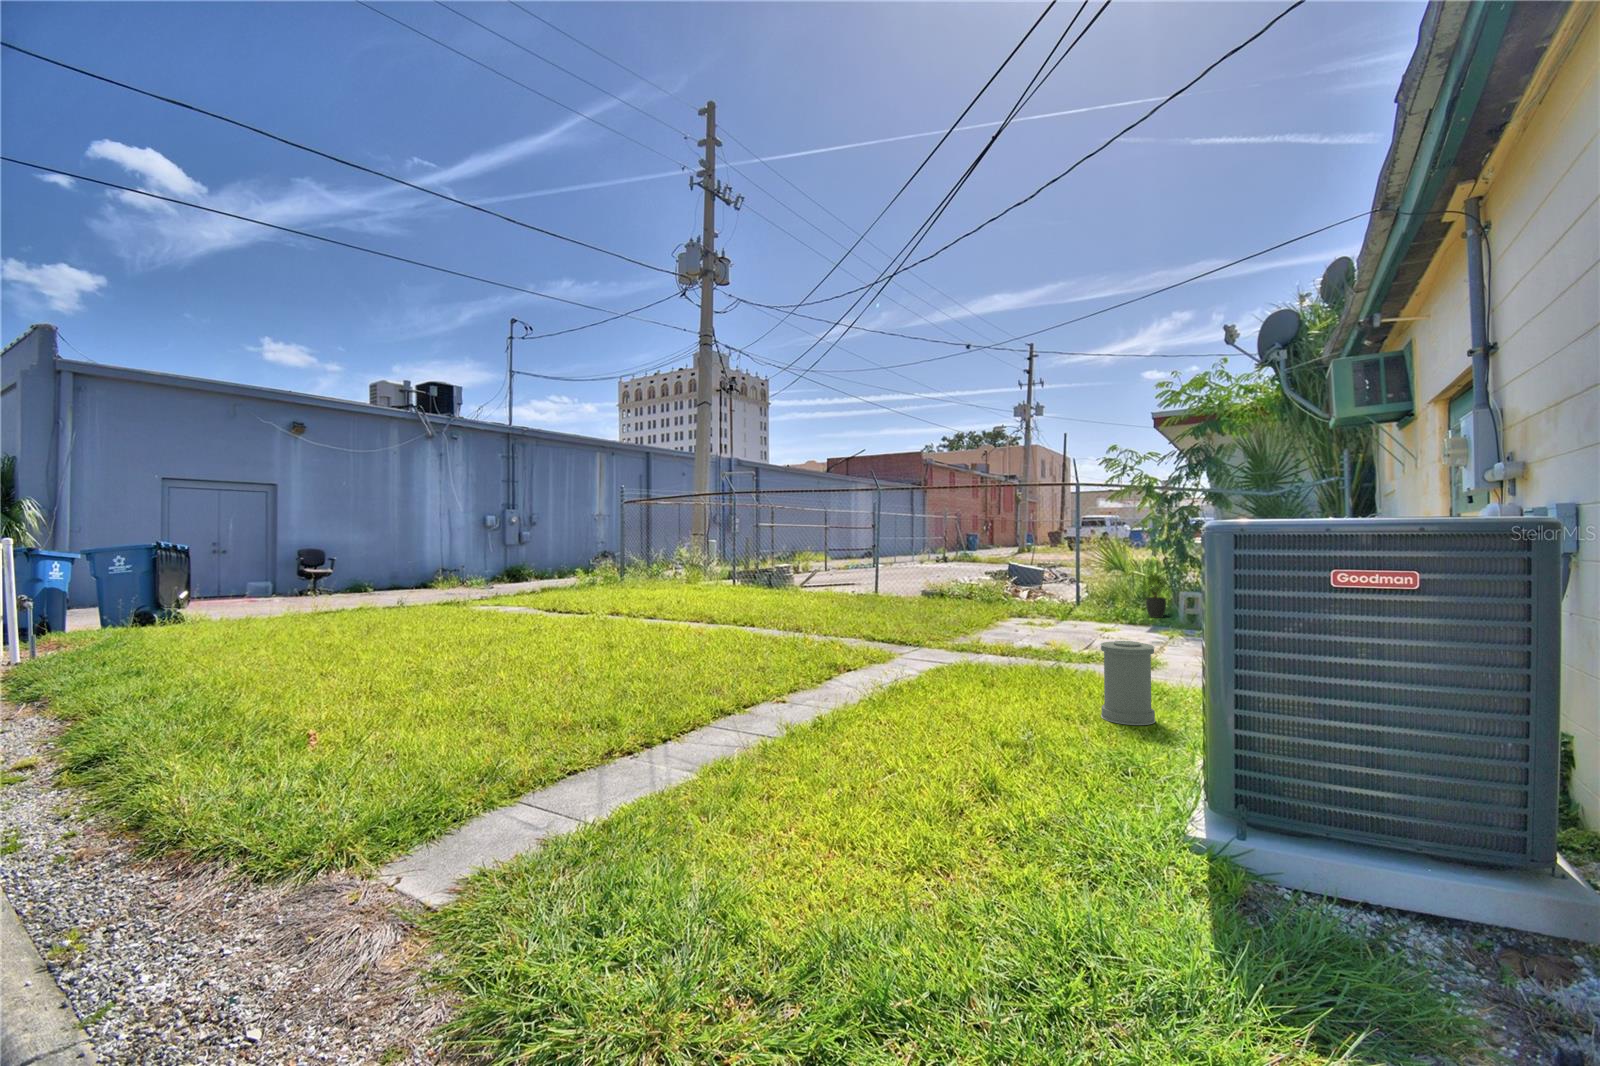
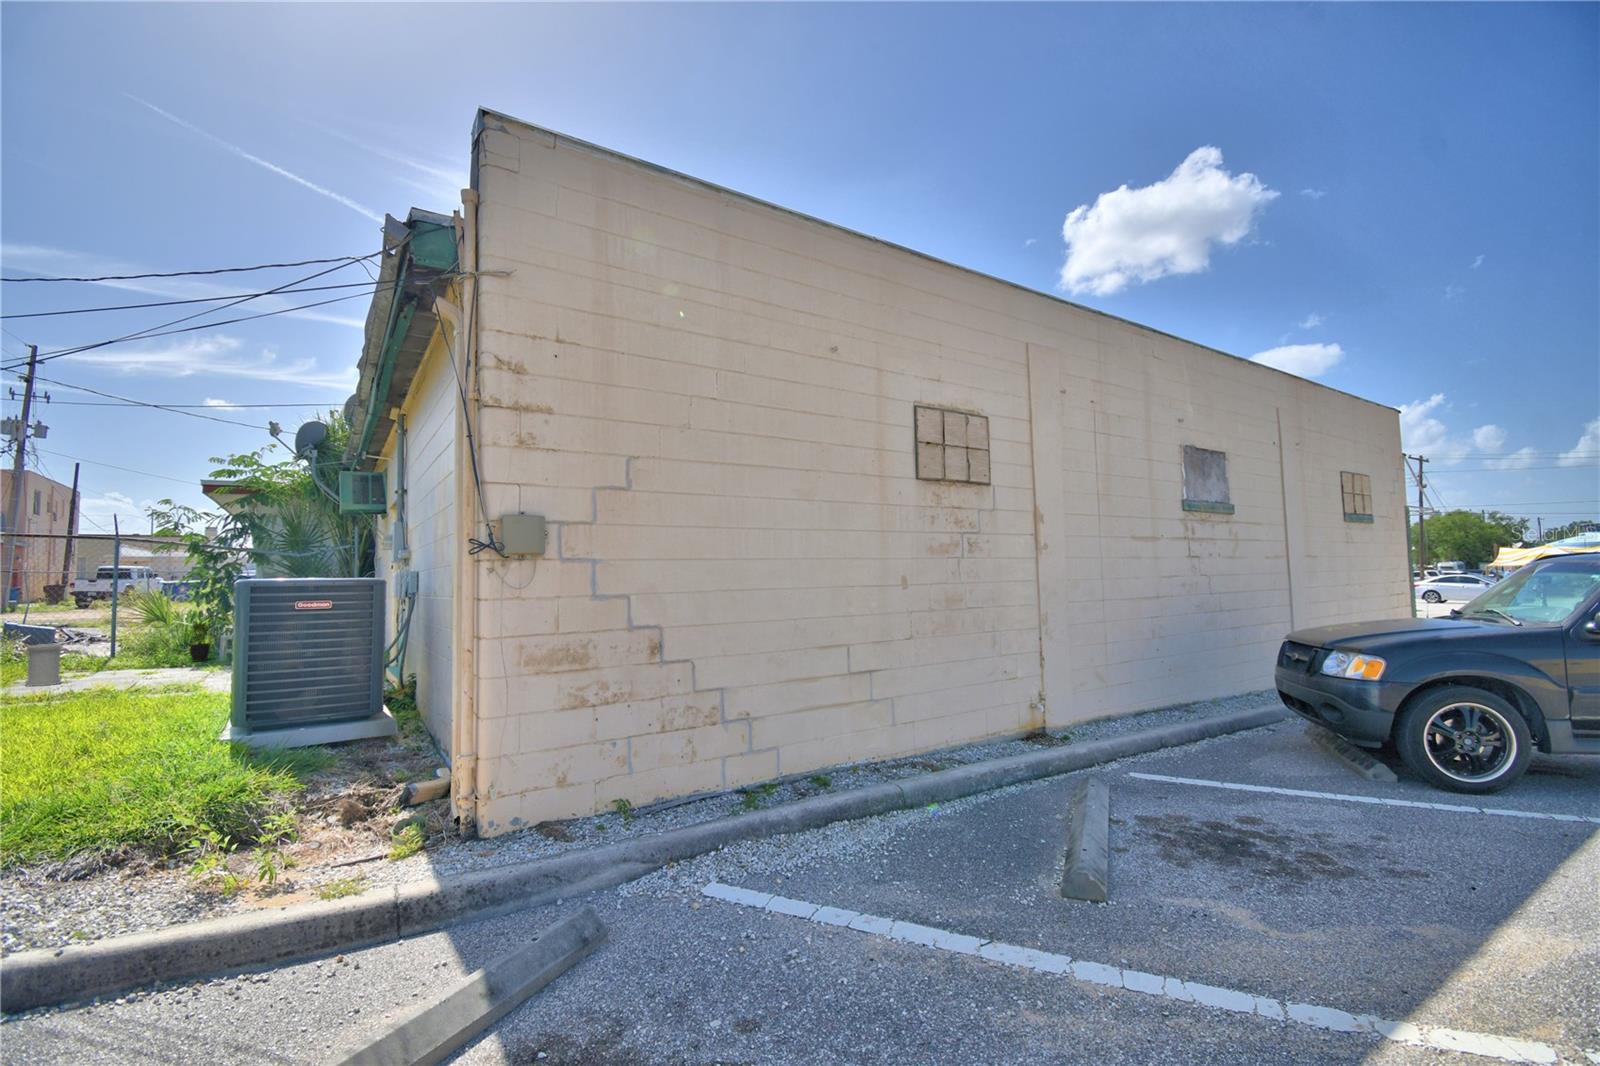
trash can: present [1100,641,1155,725] -> present [25,644,63,686]

